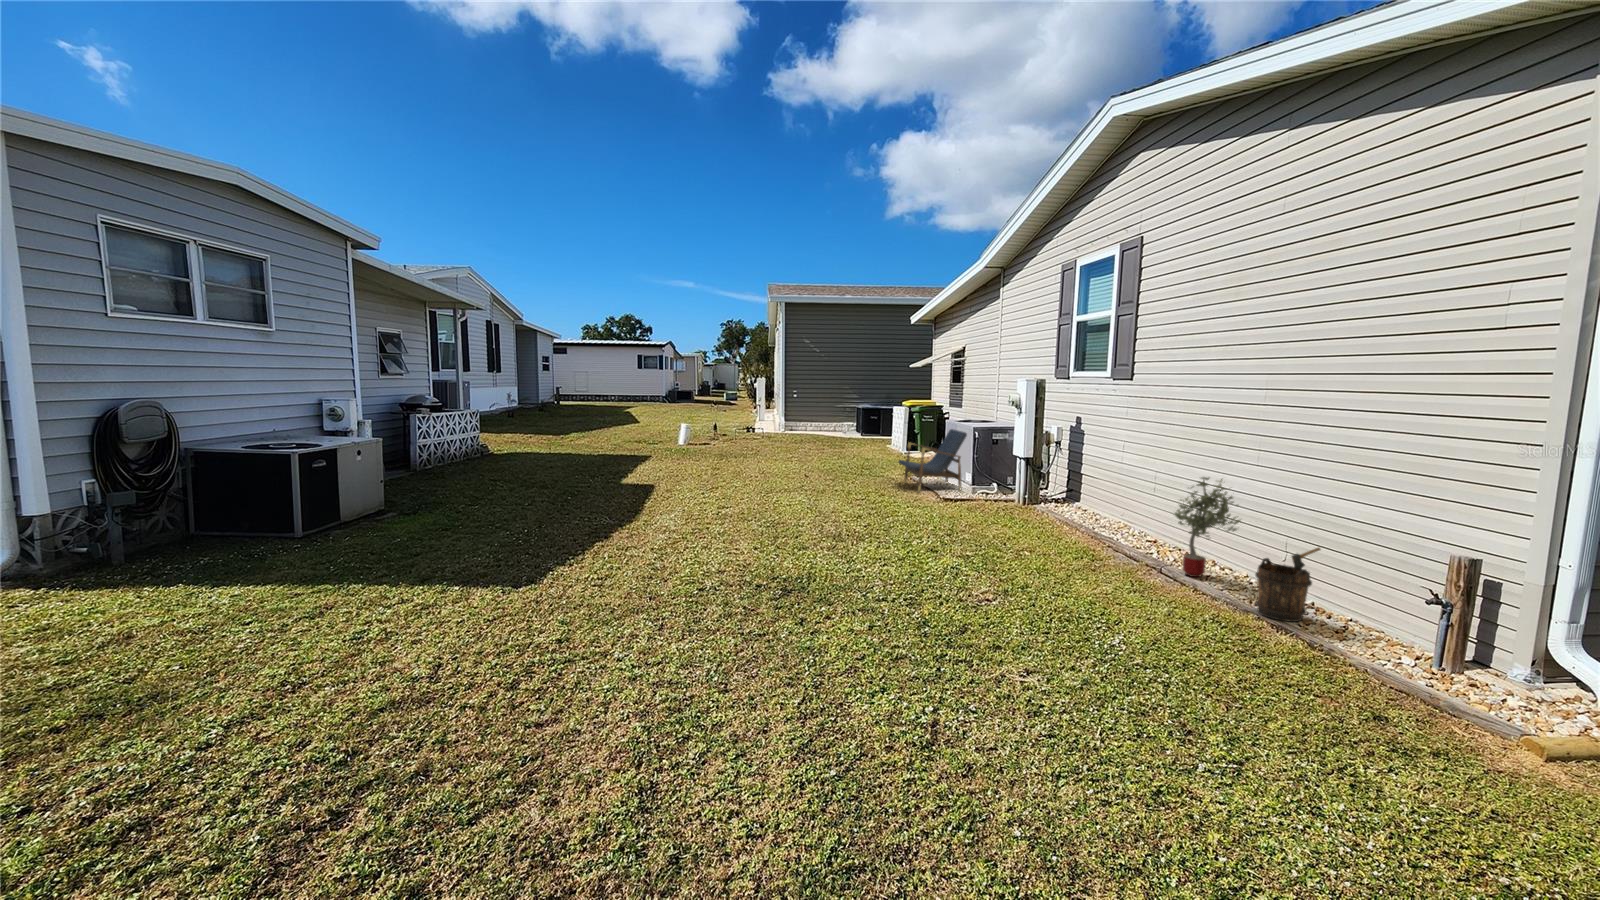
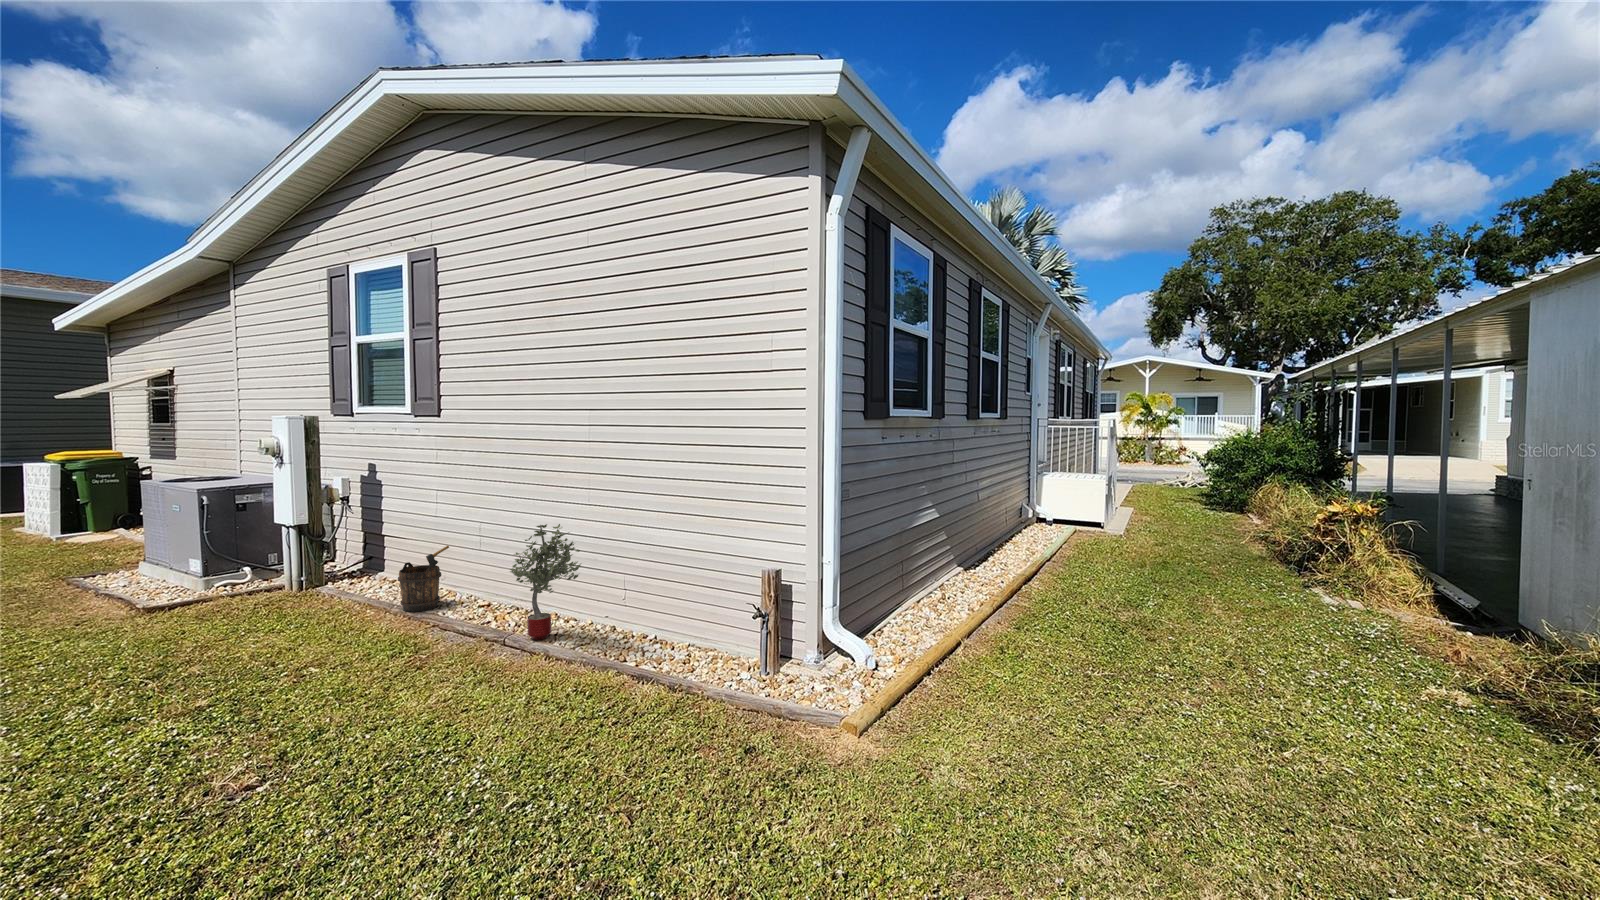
lounge chair: present [899,429,967,492] -> none [31,495,186,608]
bucket: present [1255,548,1320,622] -> present [398,546,449,612]

